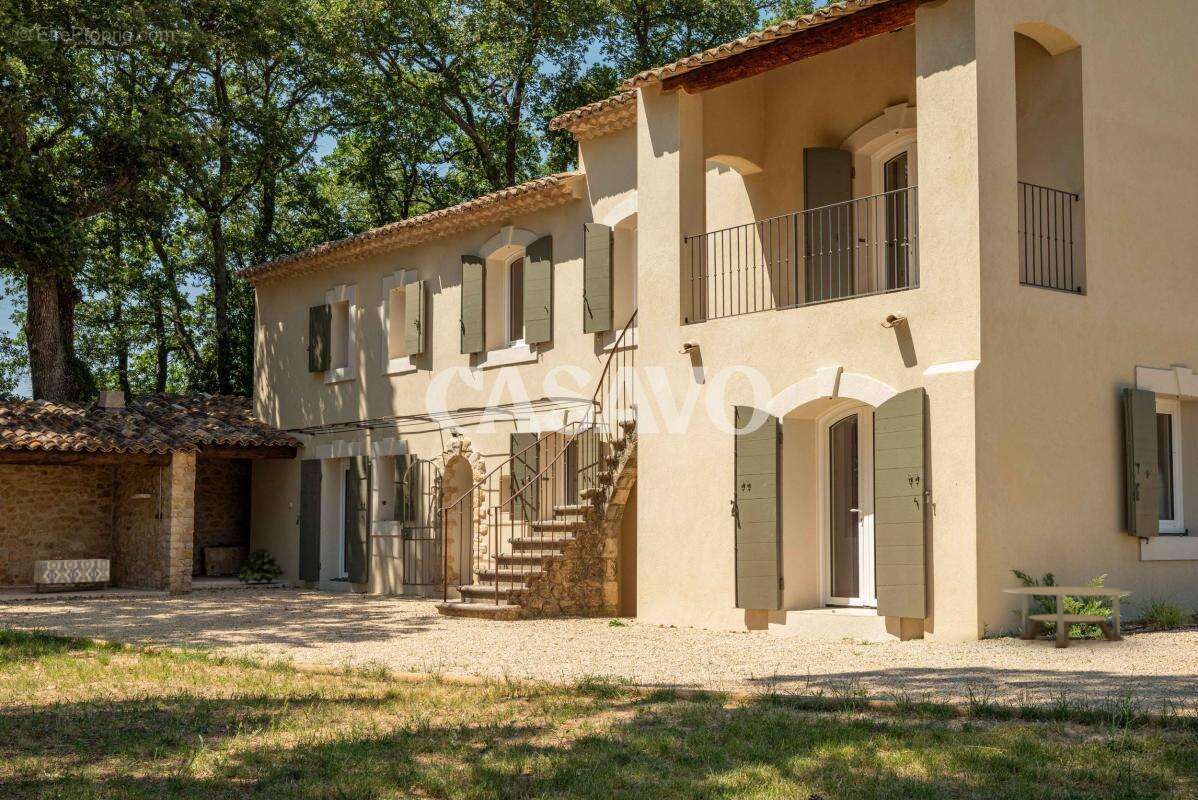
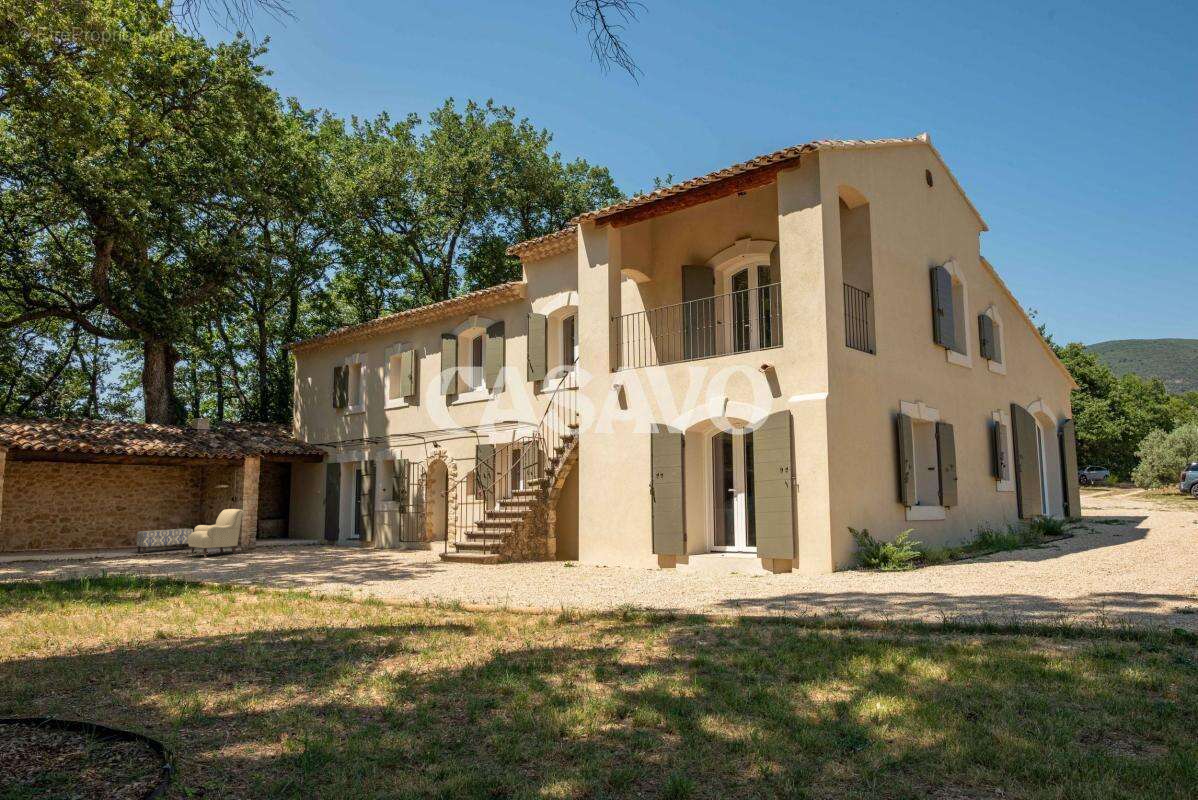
chair: none [101,530,177,600] -> present [188,509,244,557]
potted plant: present [239,549,283,583] -> none [283,519,313,541]
round table: present [1001,587,1133,647] -> none [849,536,937,578]

